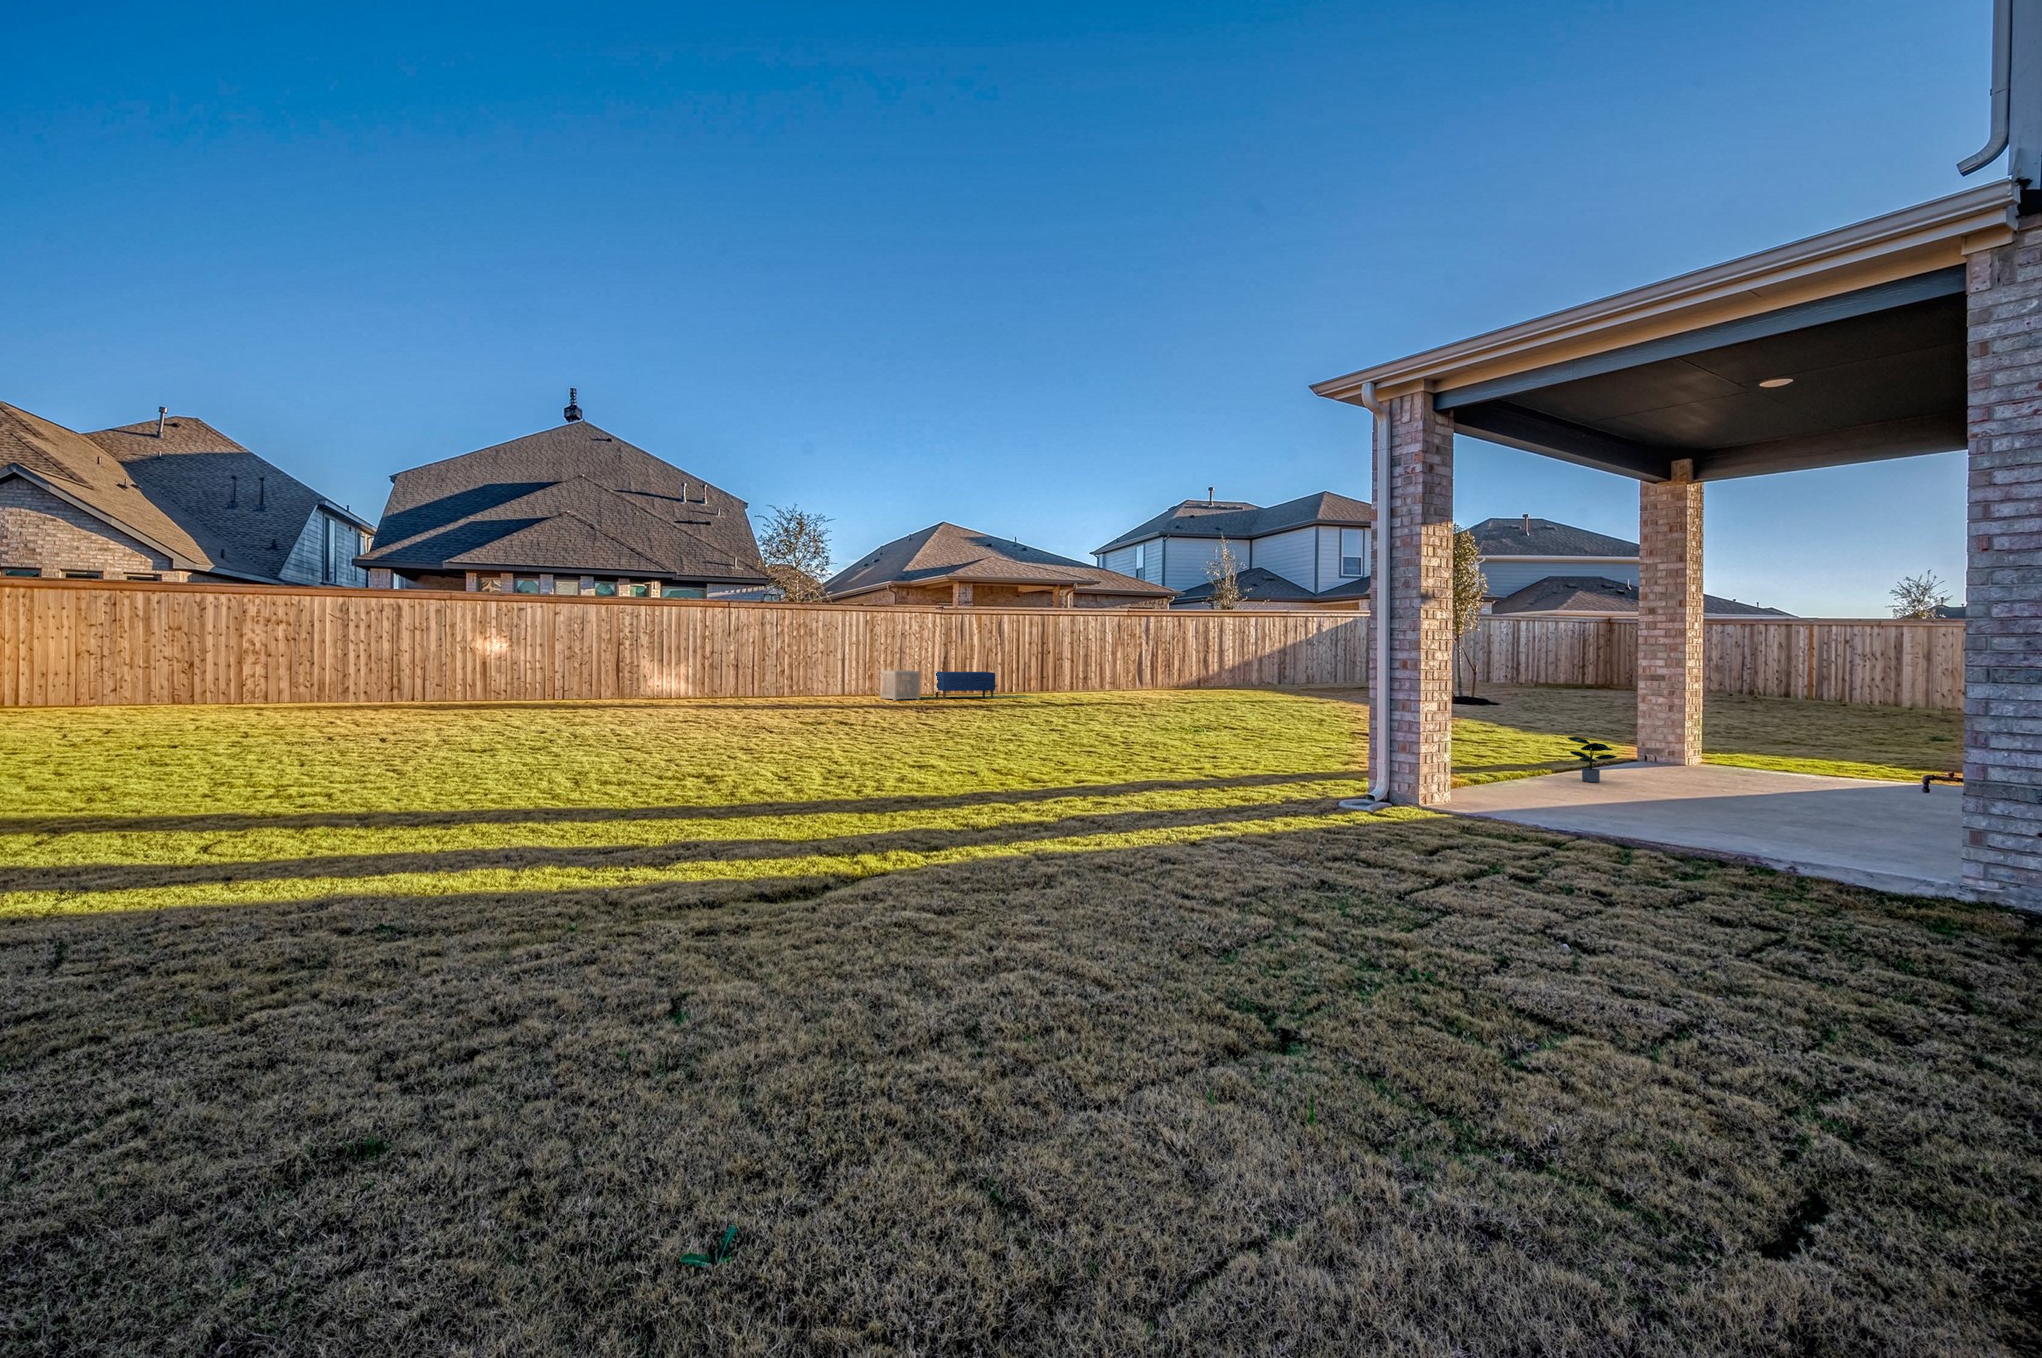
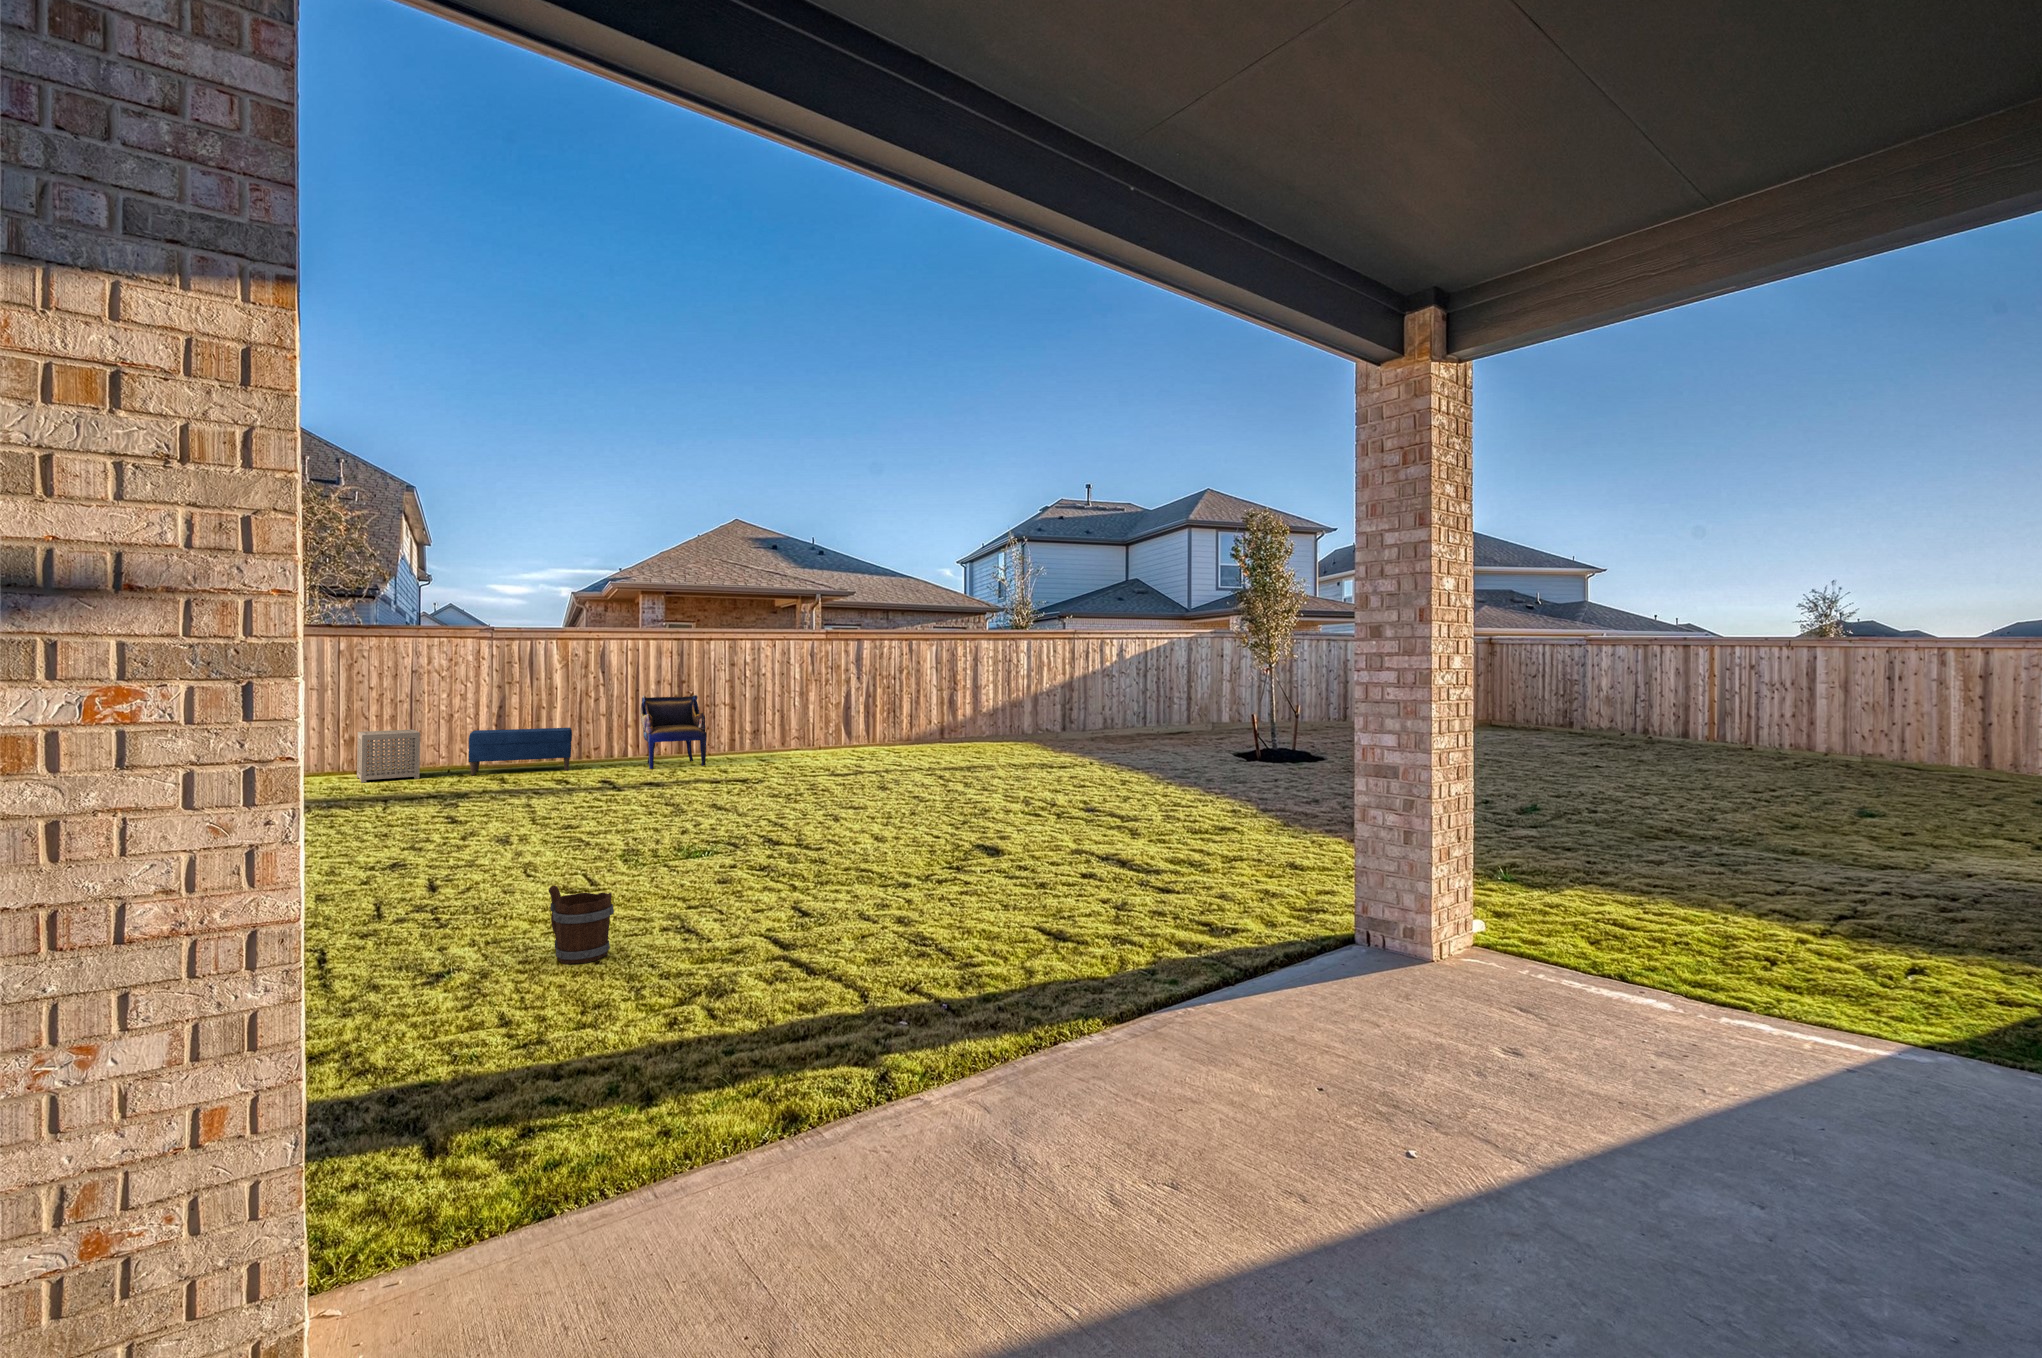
armchair: none [1027,651,1073,699] -> present [640,695,707,769]
bucket: none [1269,721,1306,753] -> present [549,886,614,964]
potted plant: present [1568,737,1617,783] -> none [852,1030,987,1198]

